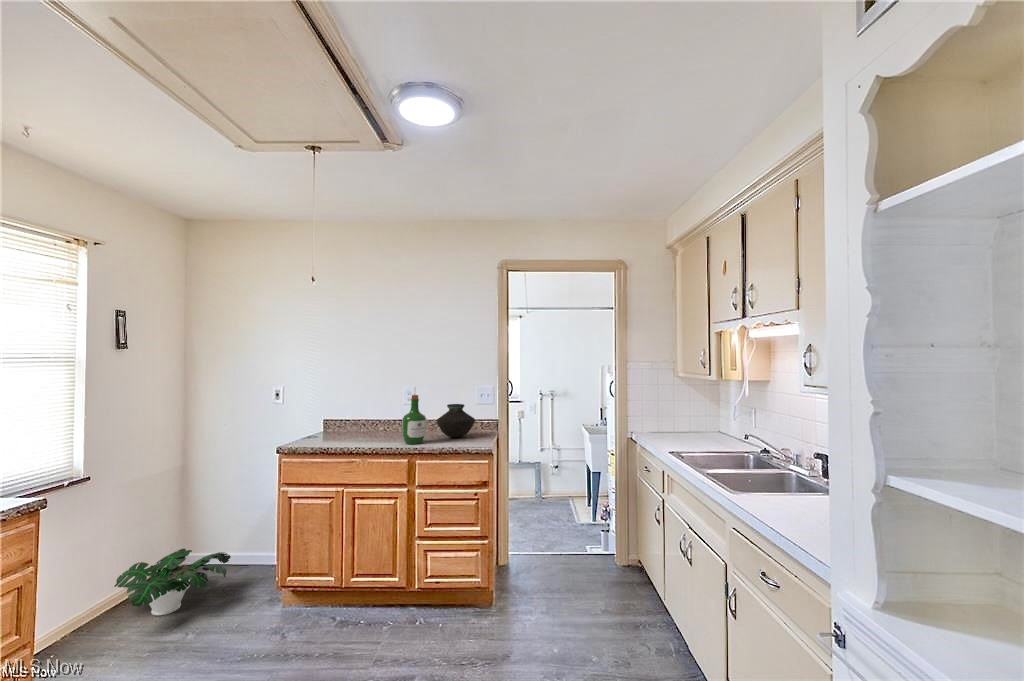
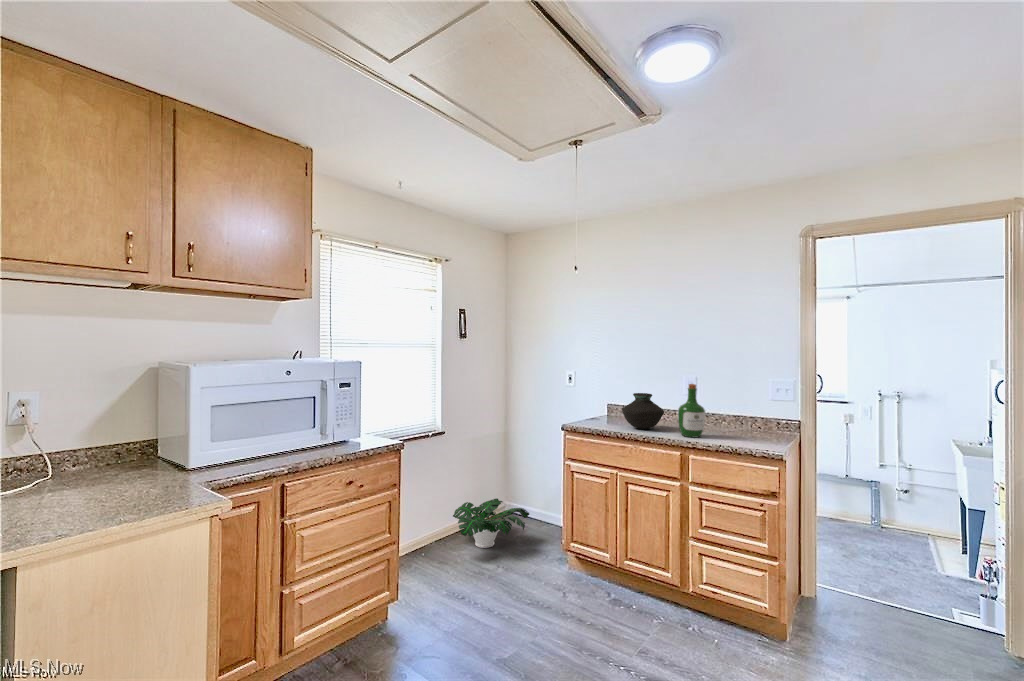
vase: present [437,404,475,437] -> present [622,393,664,429]

